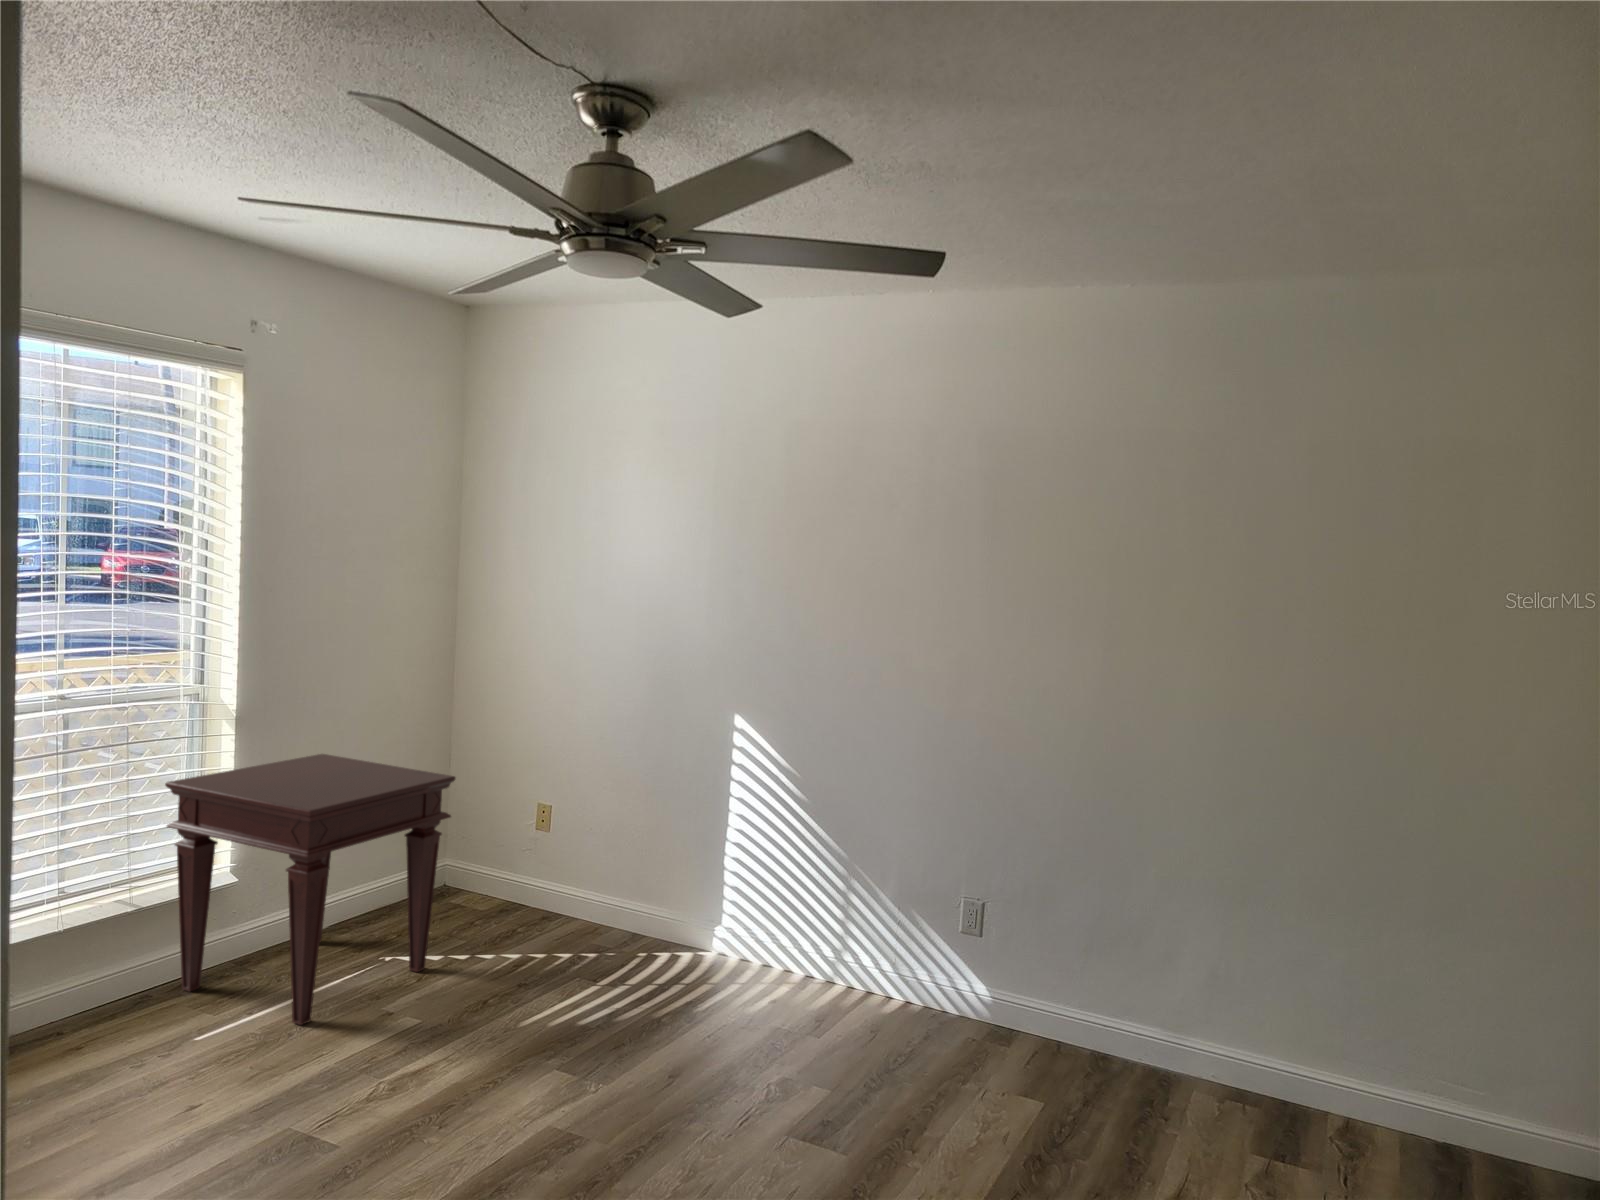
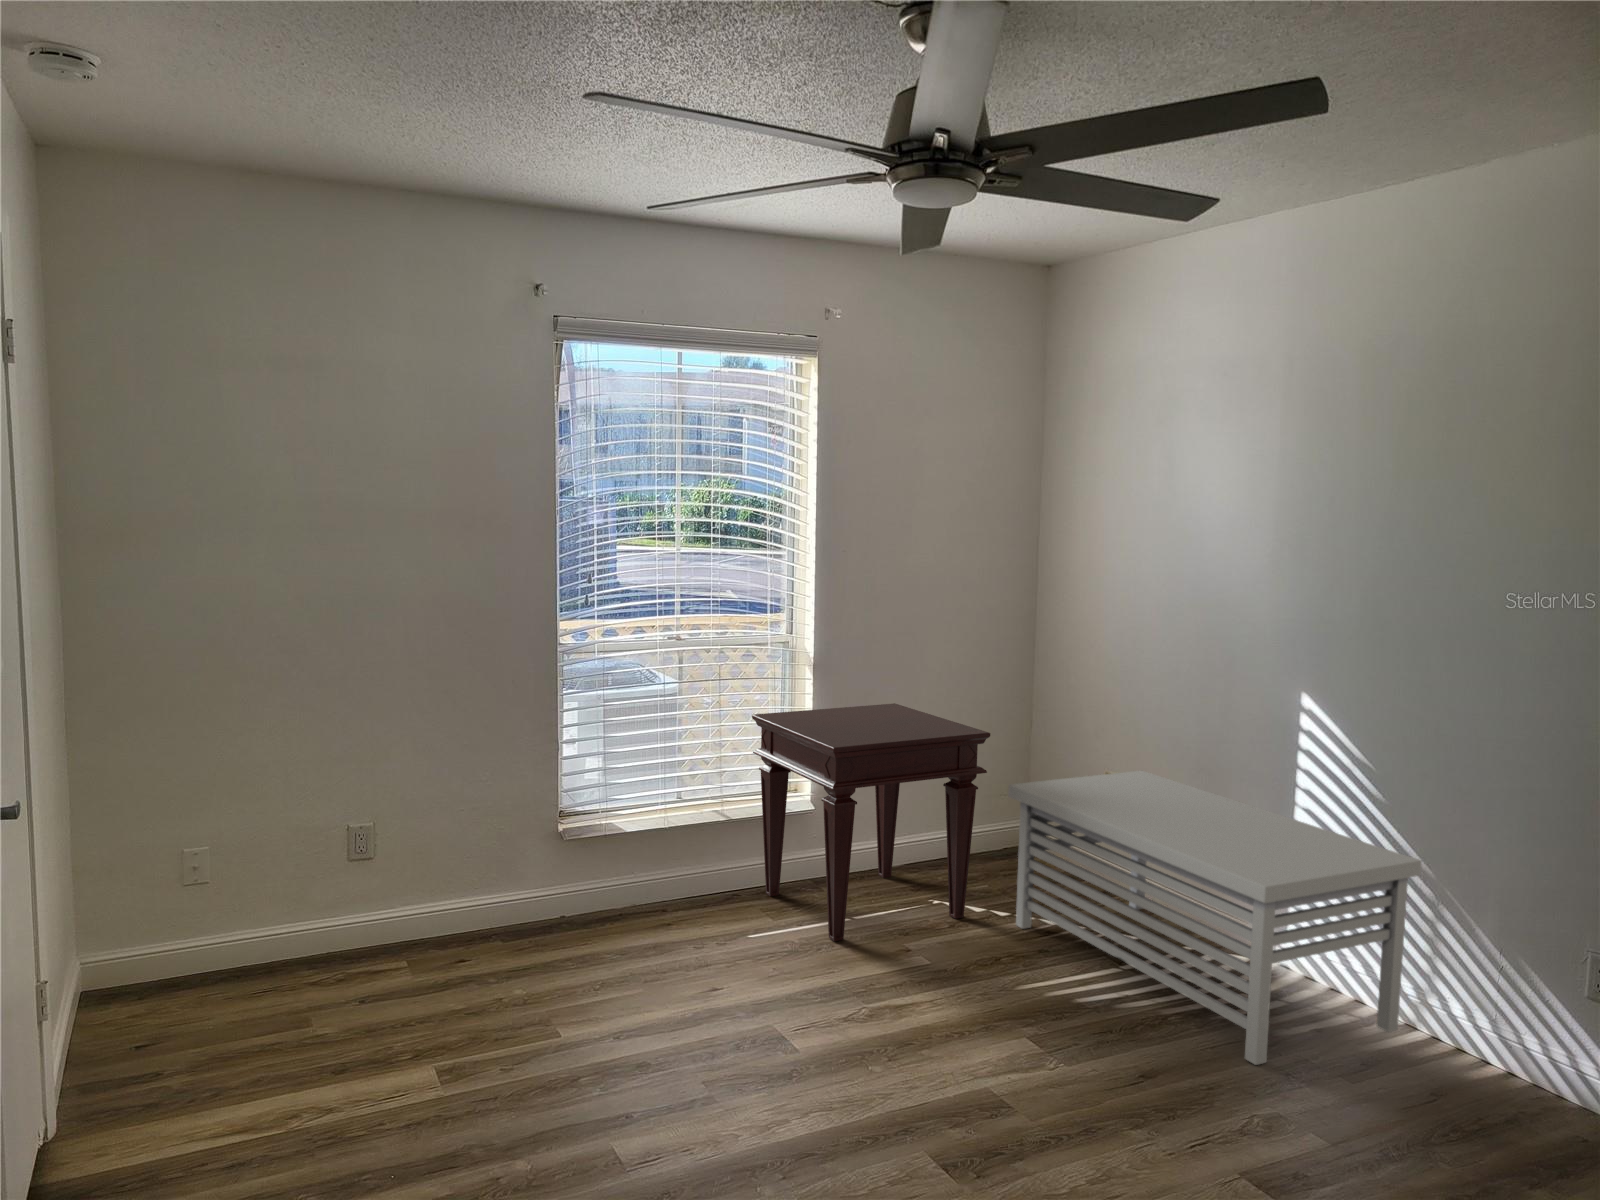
storage bench: none [473,797,841,1042] -> present [1008,771,1421,1065]

